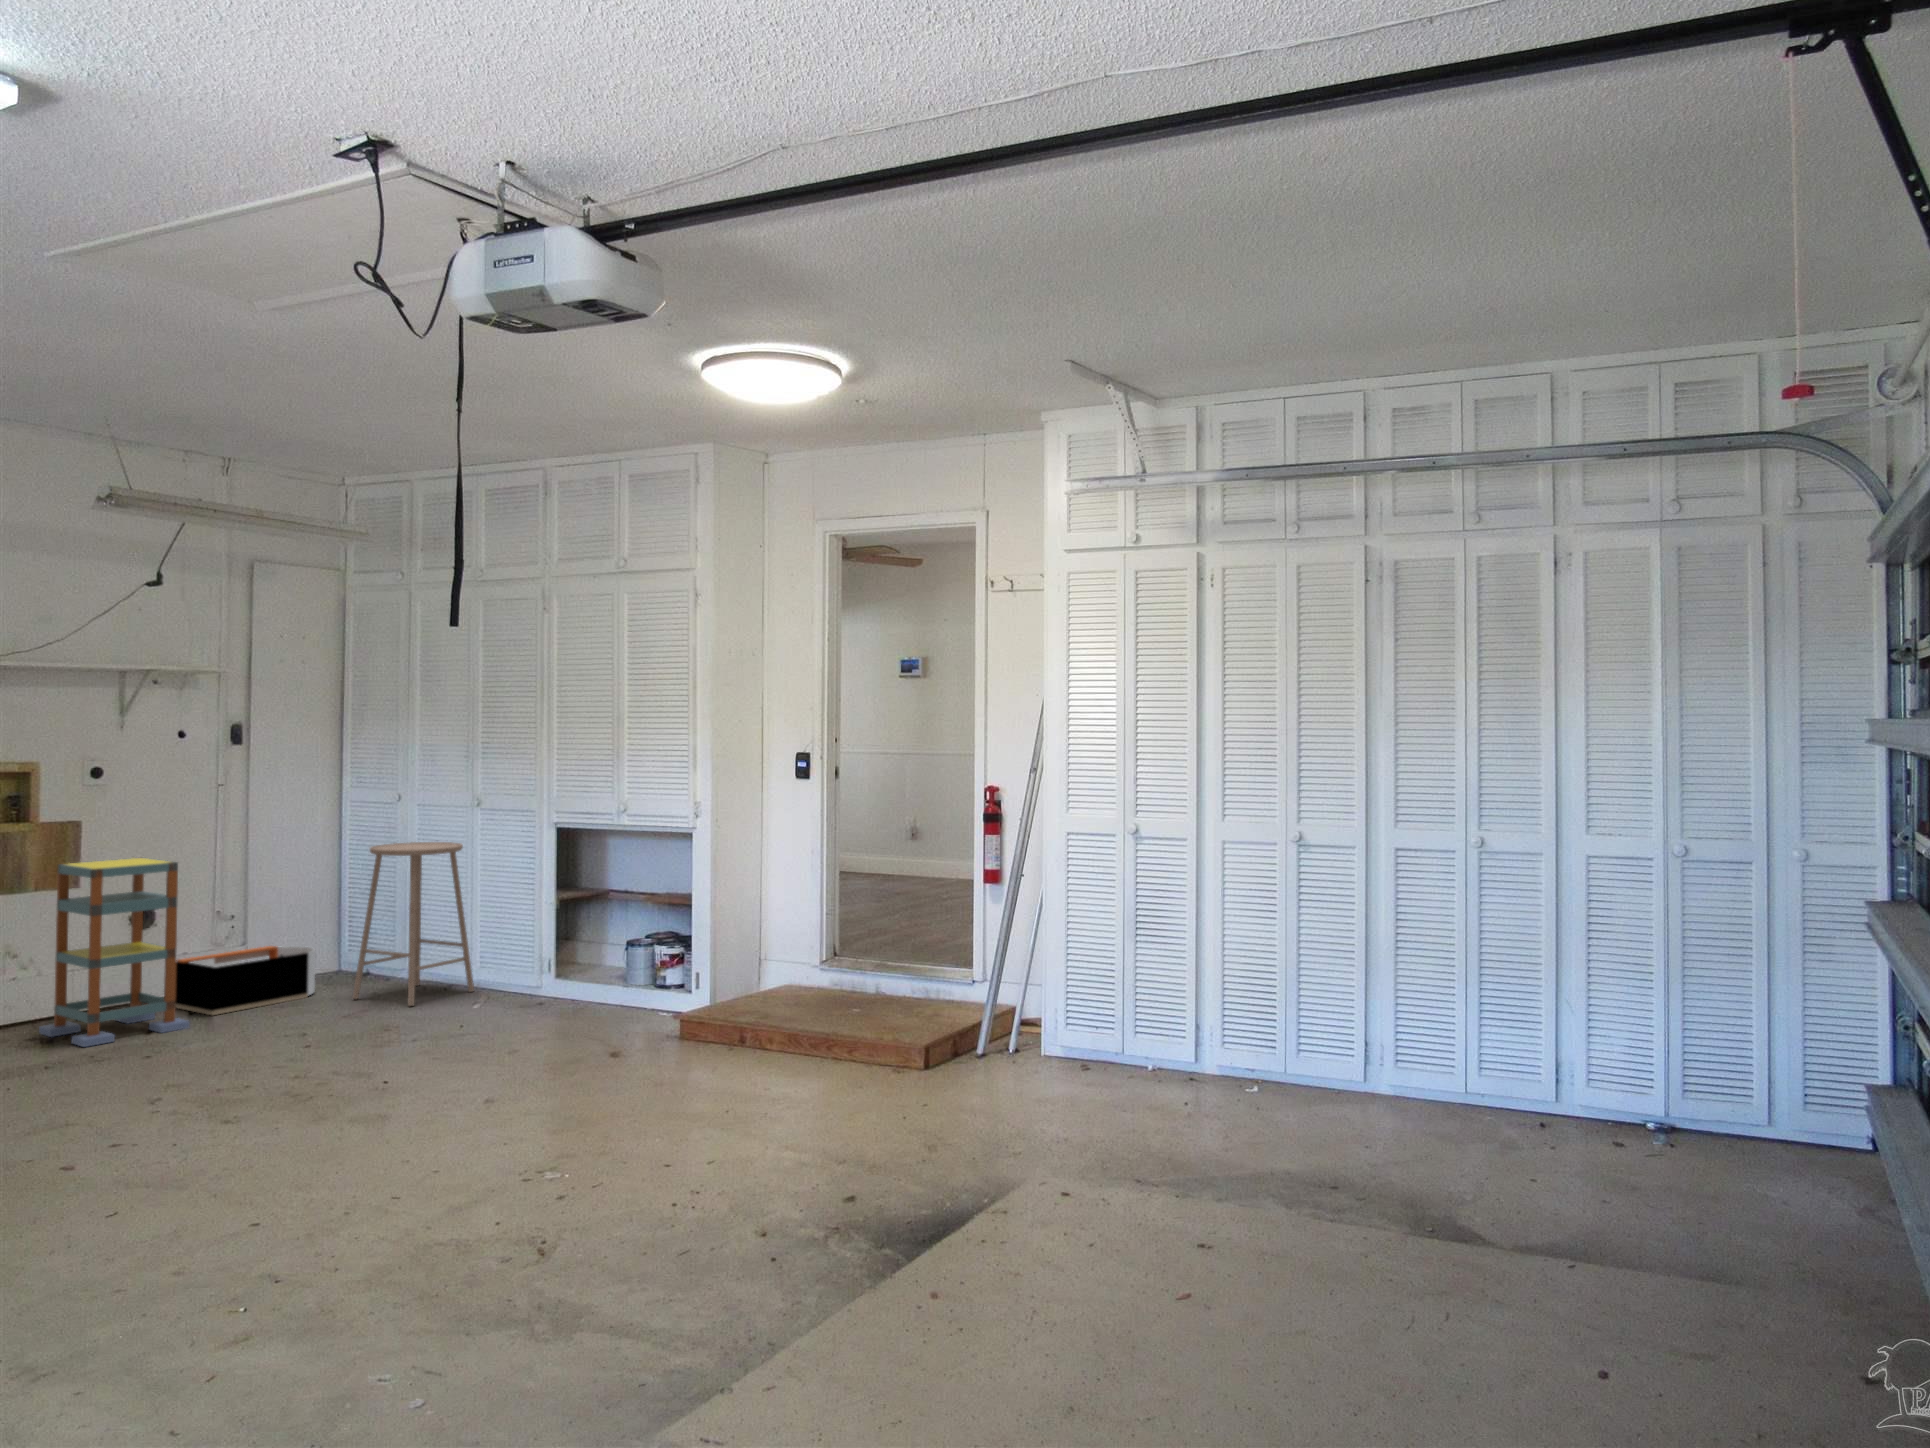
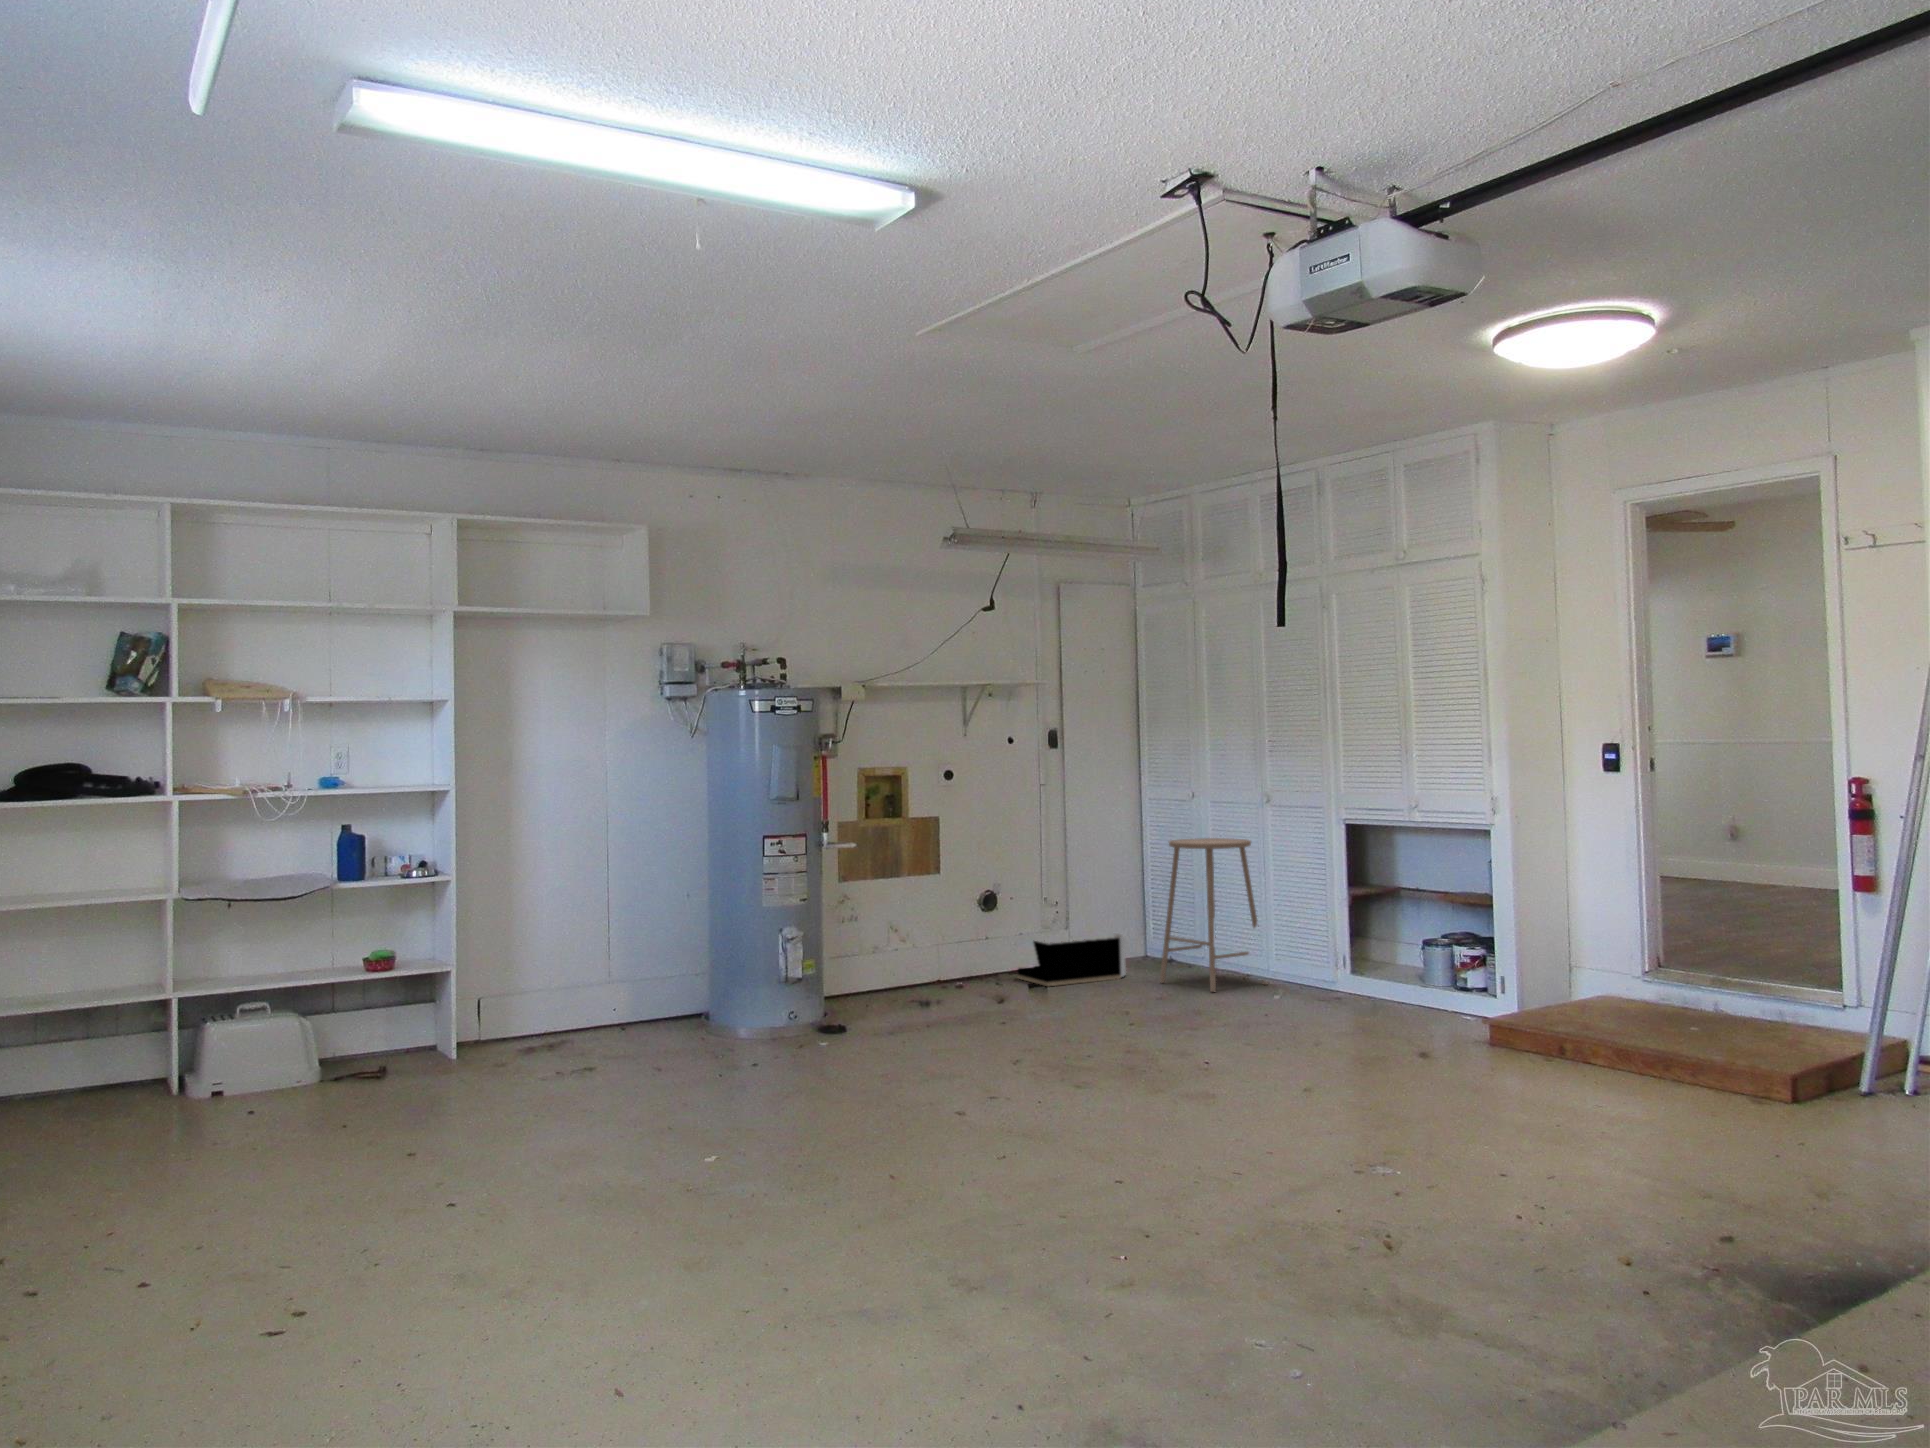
shelving unit: present [39,858,190,1047] -> none [924,845,1033,1001]

